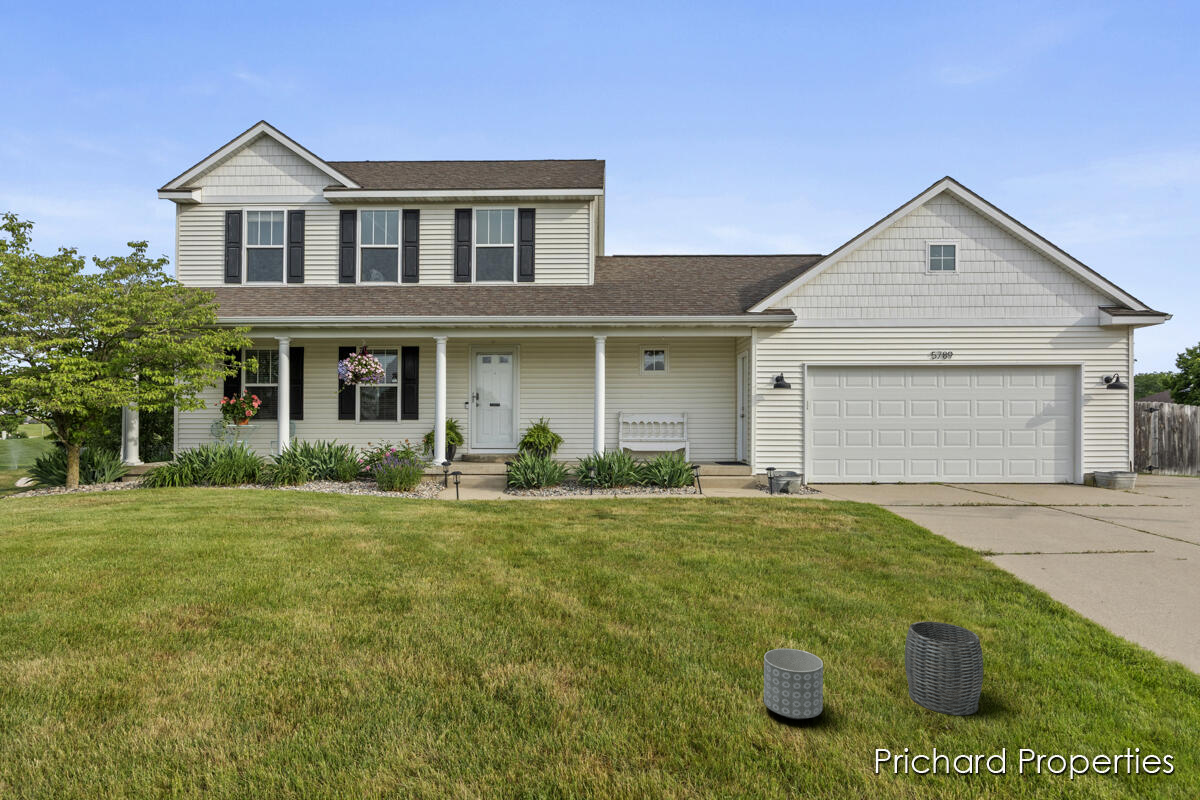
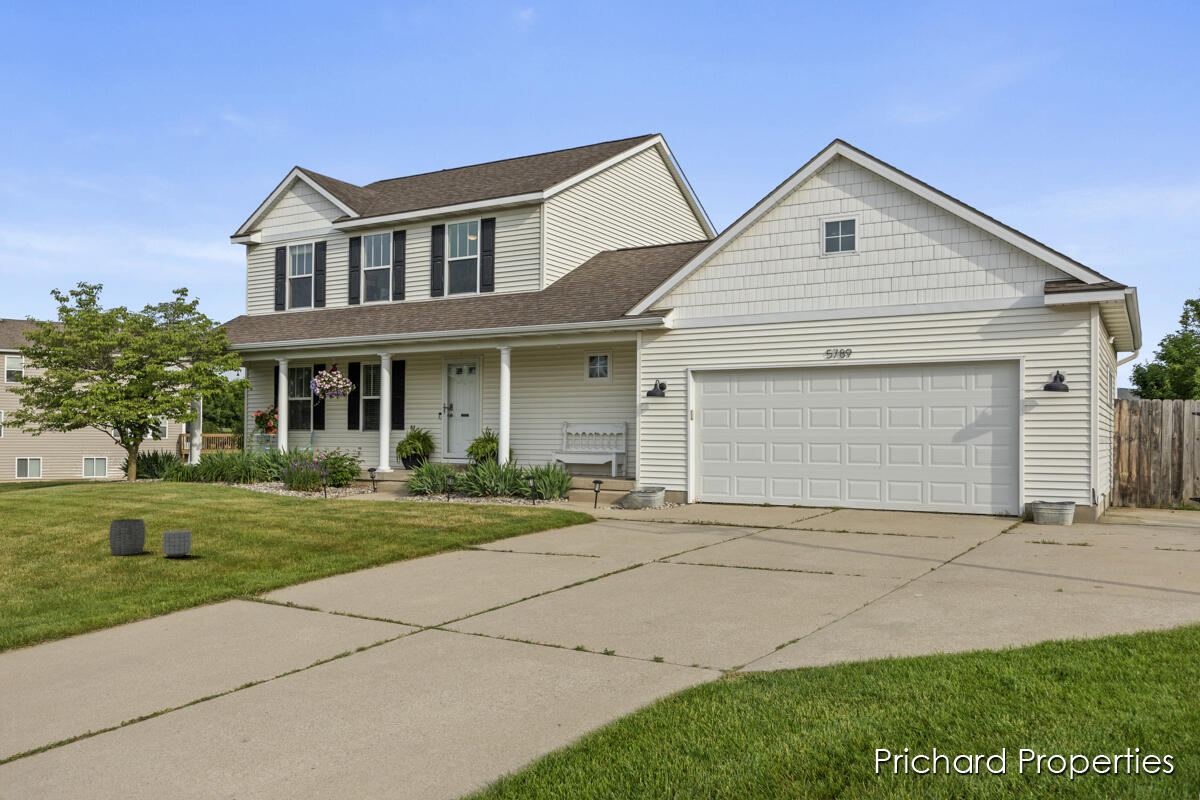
planter: present [764,649,823,719] -> present [163,530,191,557]

